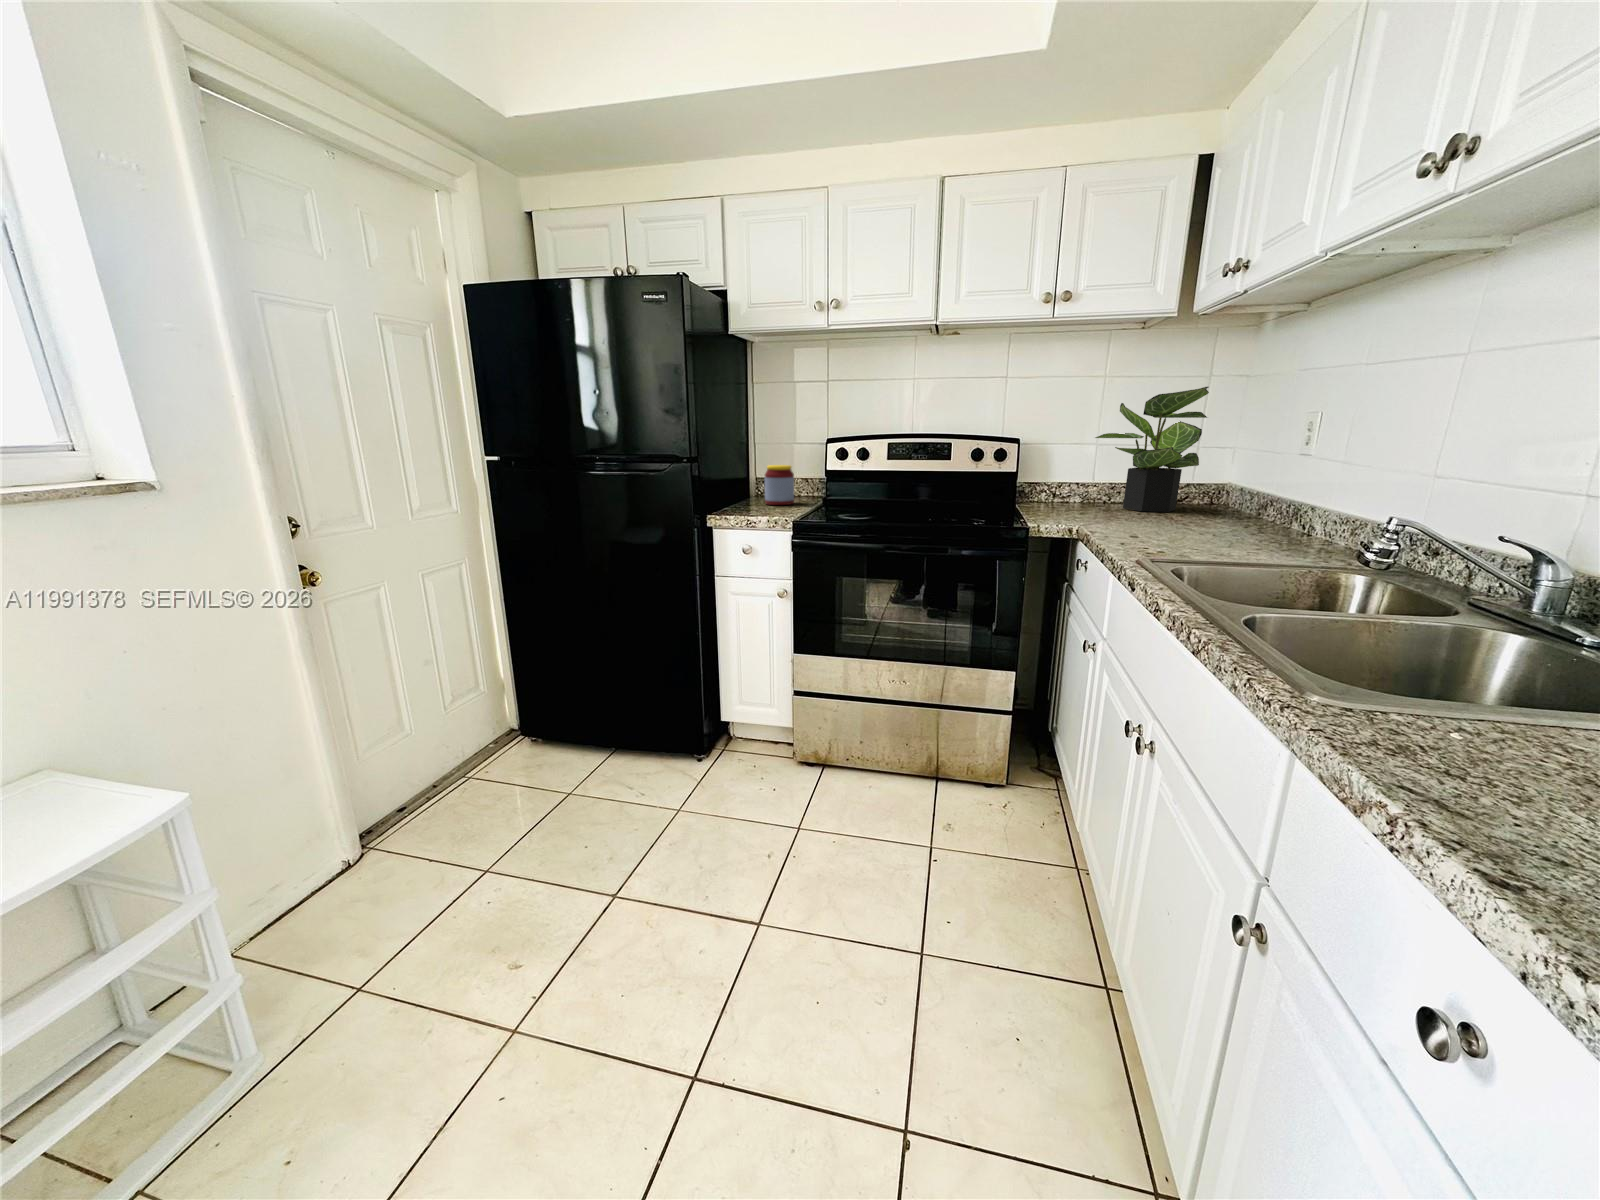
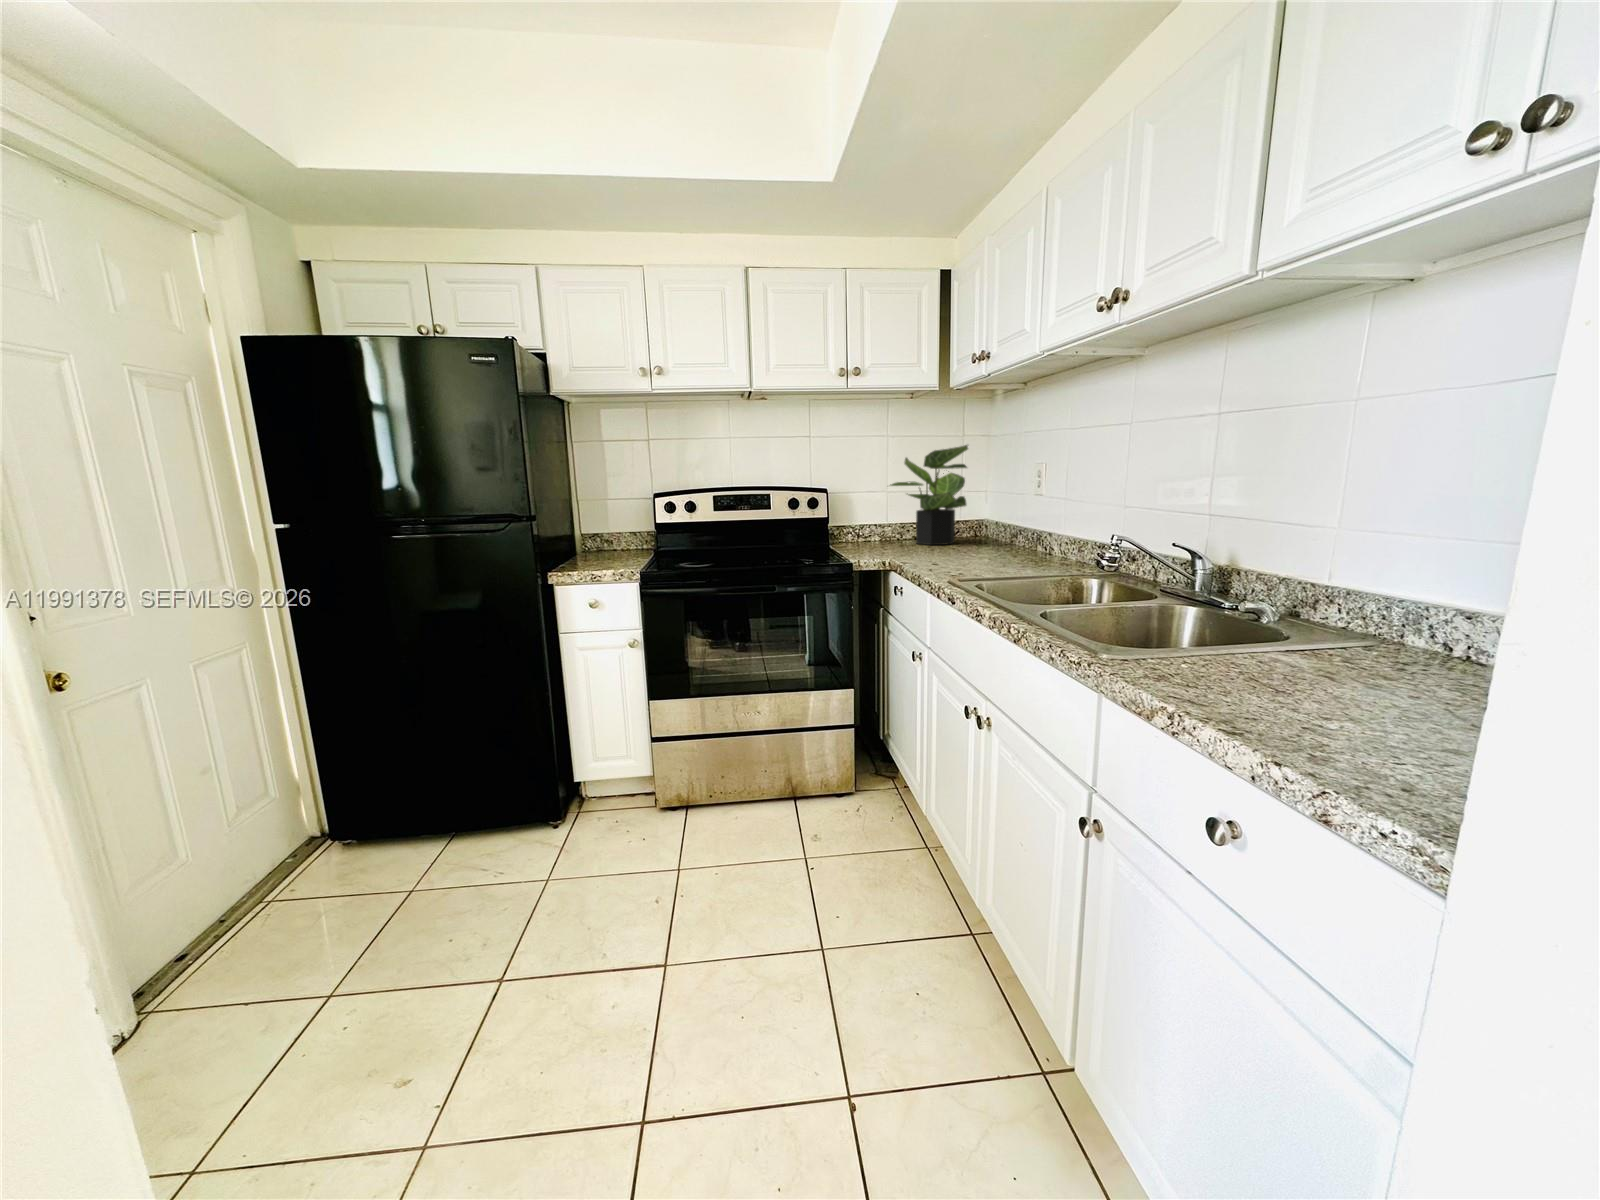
jar: present [765,465,794,505] -> none [592,520,625,560]

